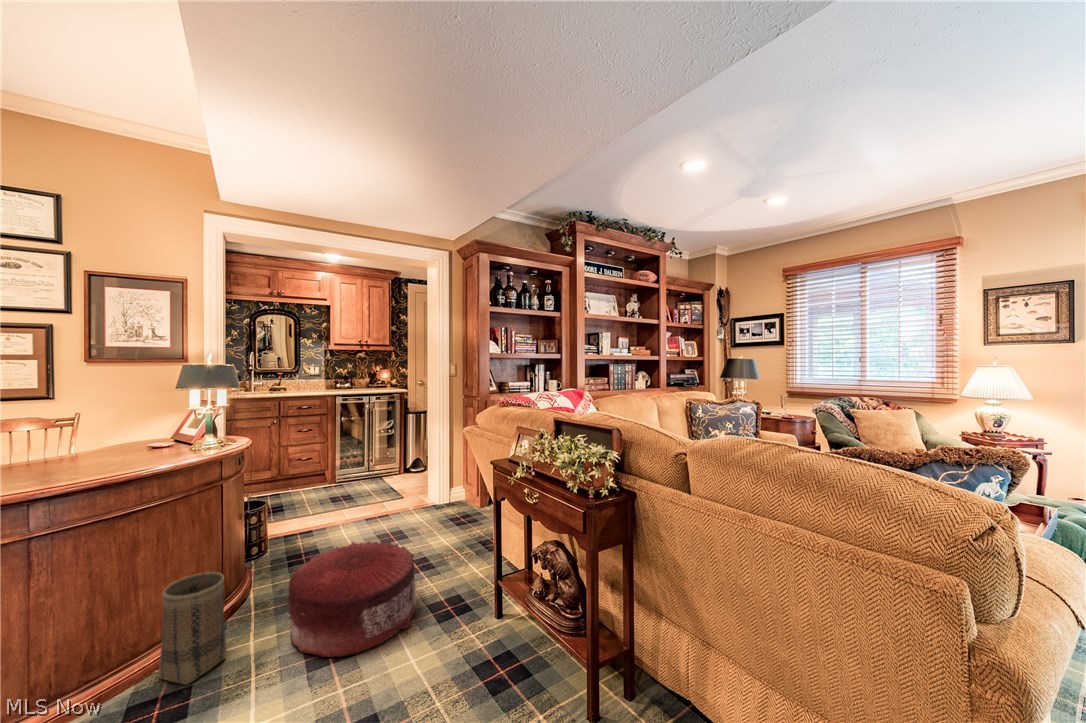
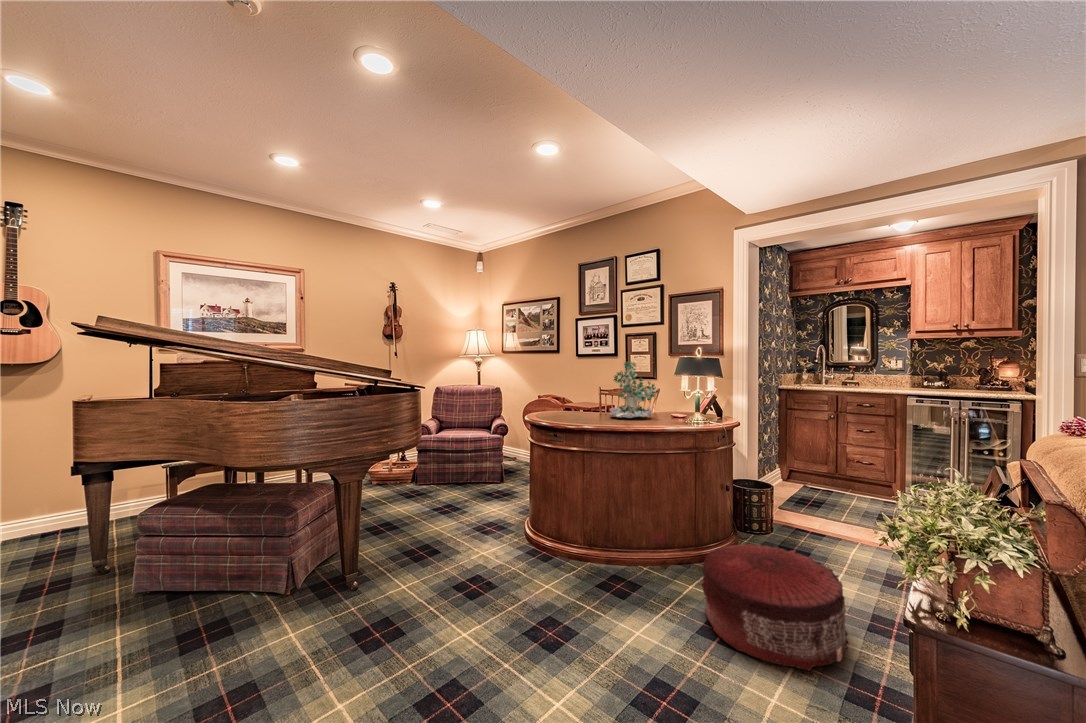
plant: none [35,373,156,469] -> present [609,362,659,418]
basket: present [159,572,226,685] -> none [634,510,670,585]

